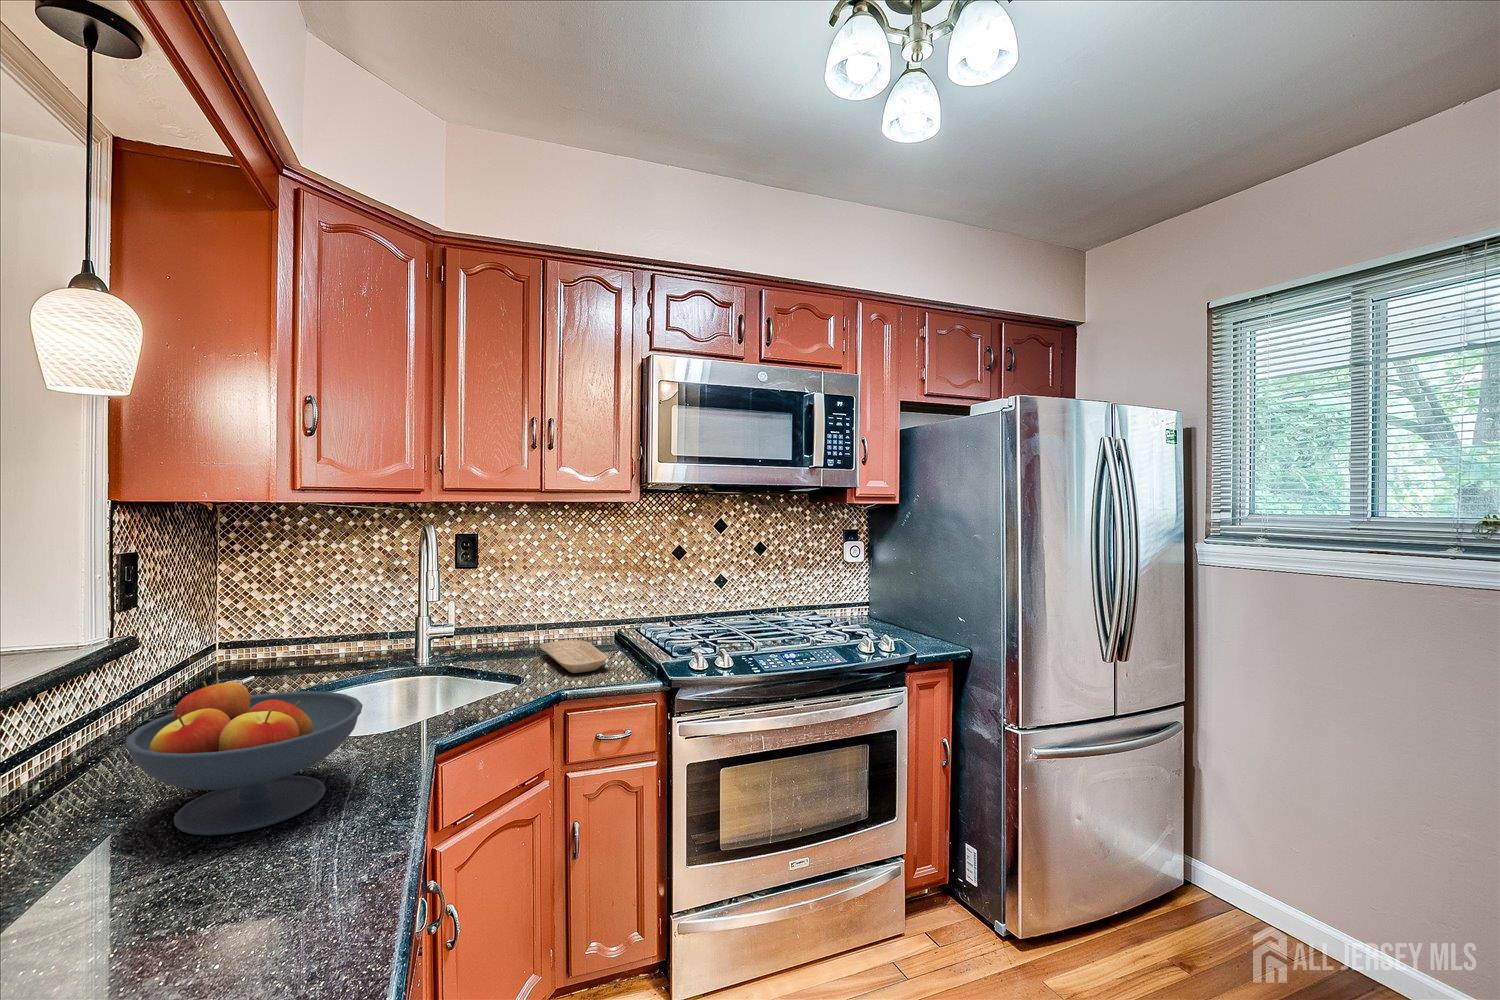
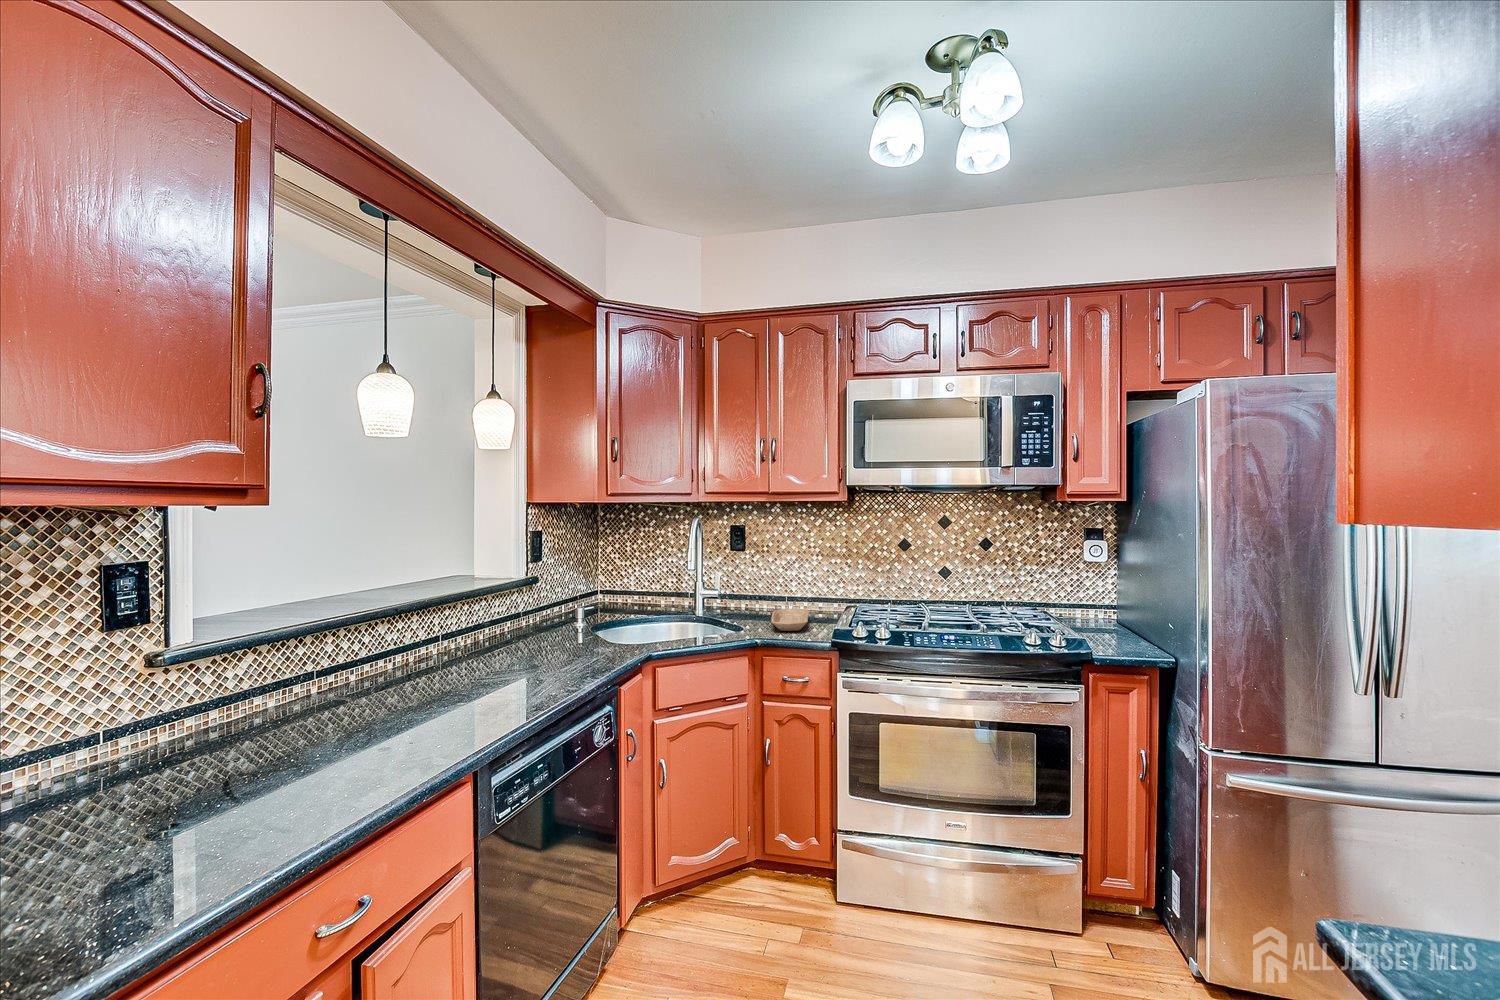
fruit bowl: present [126,681,363,835] -> none [482,596,594,676]

